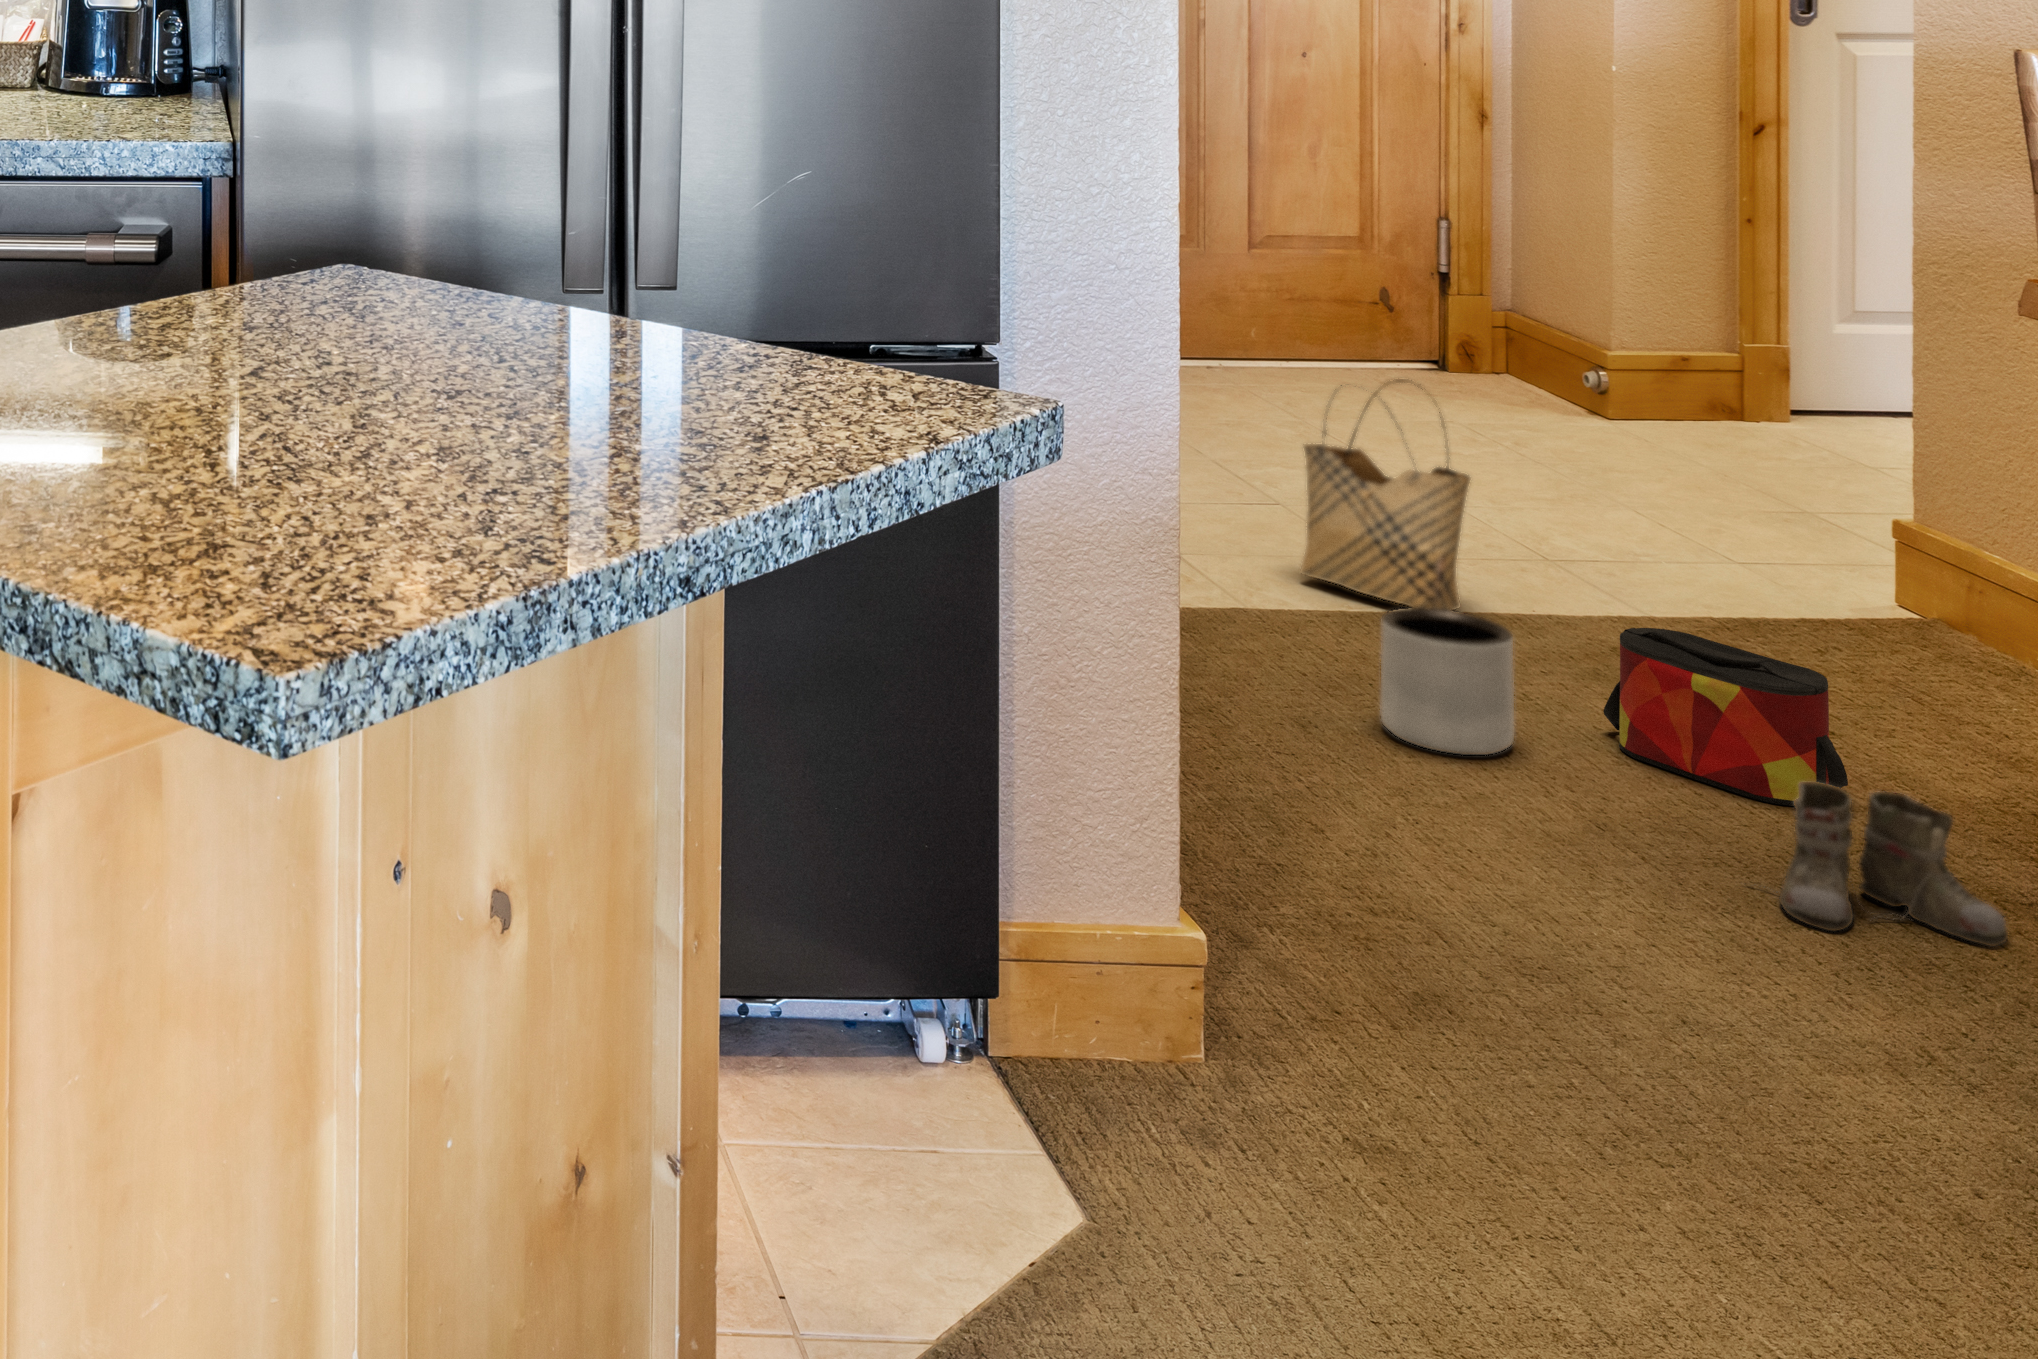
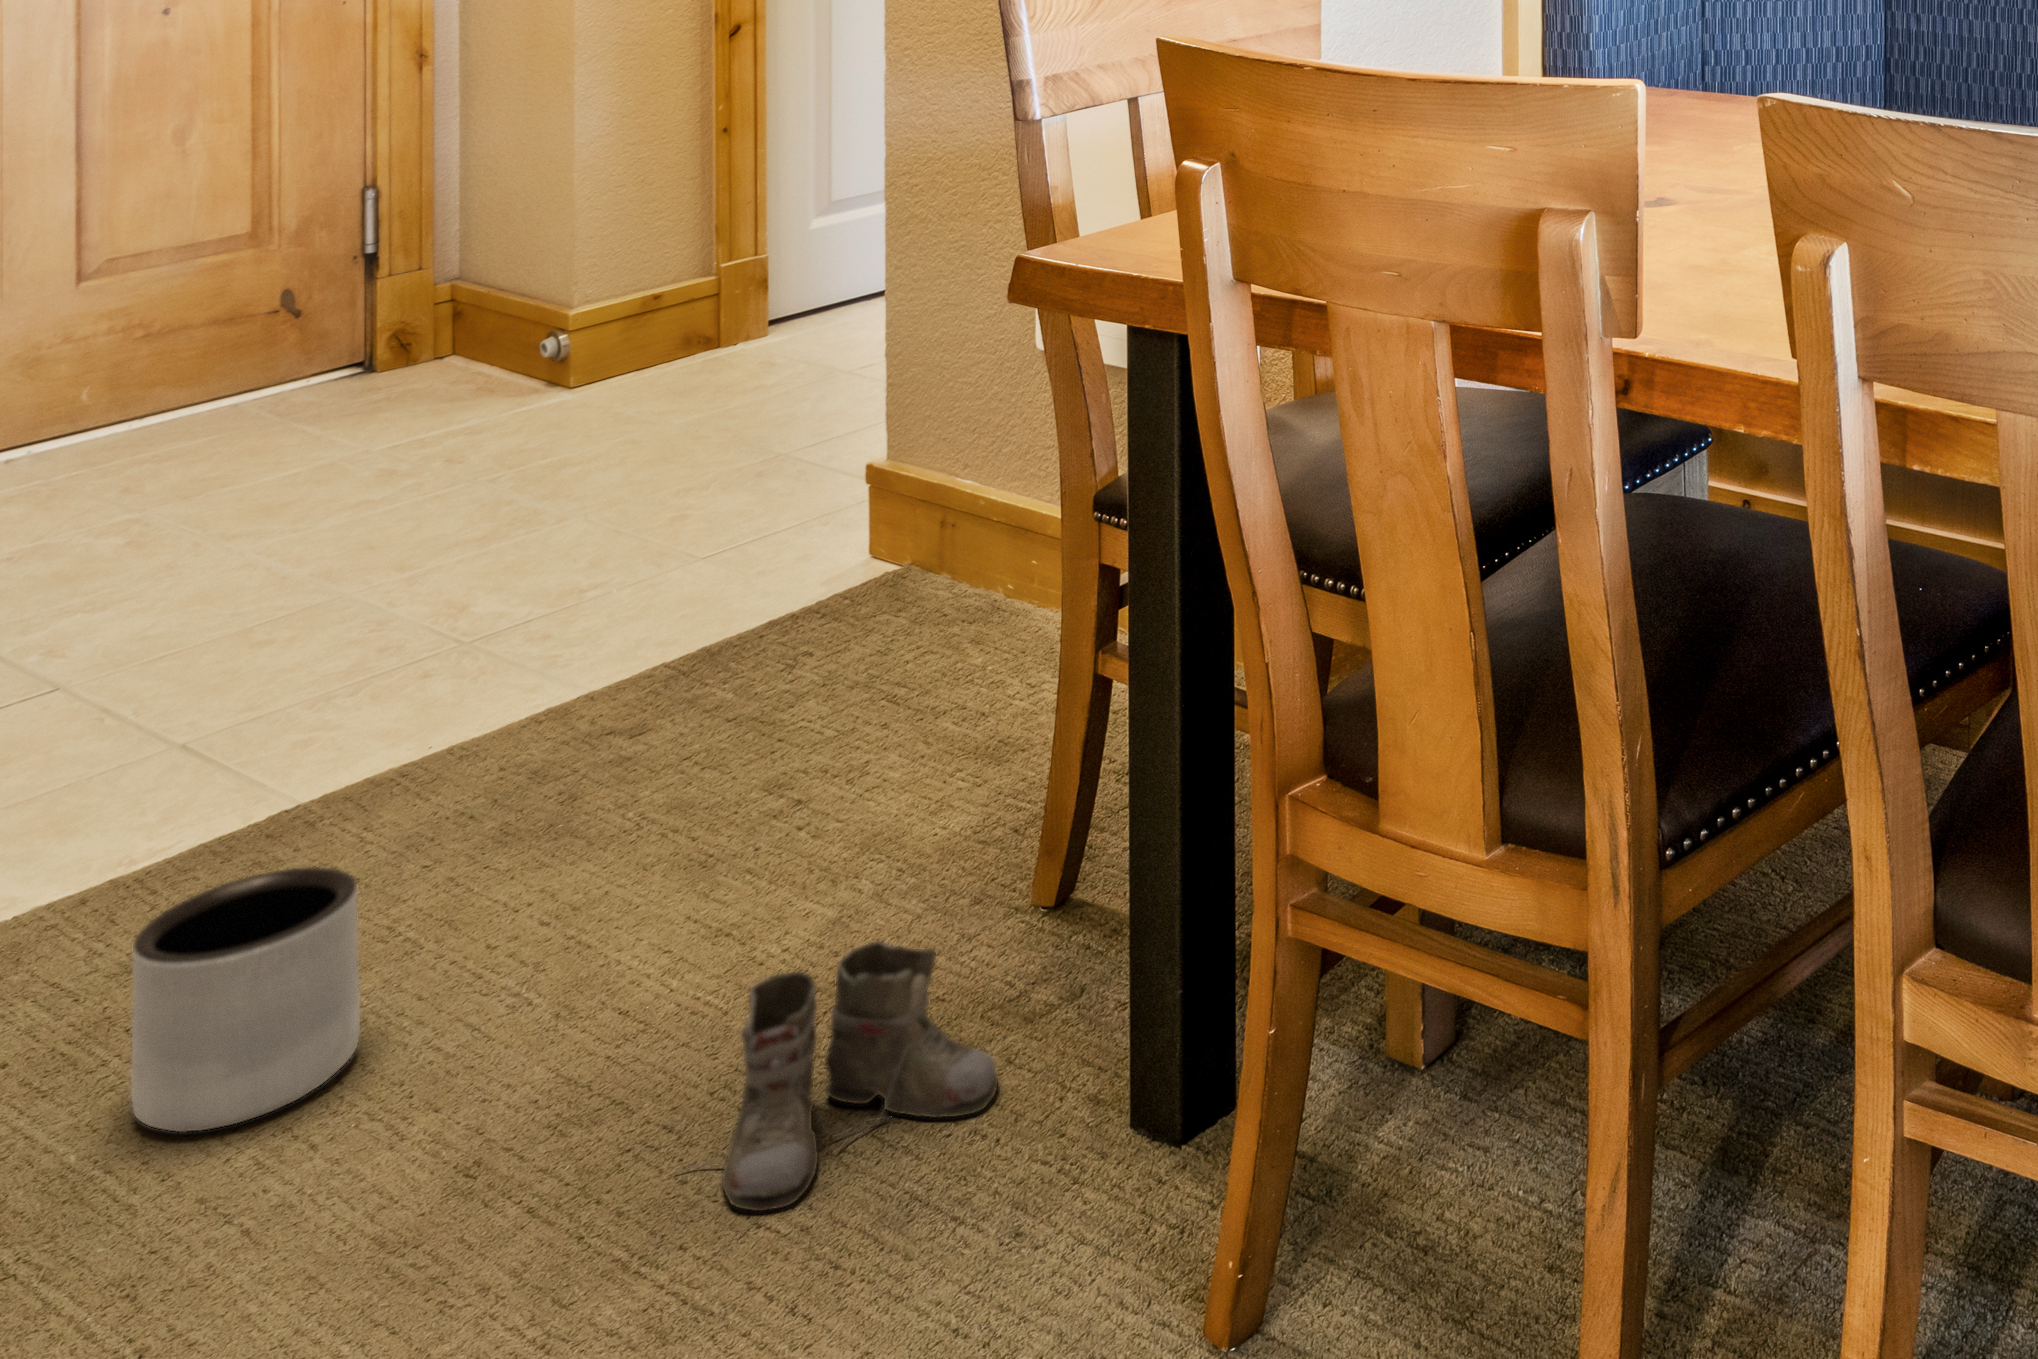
woven basket: present [1301,380,1470,610] -> none [58,483,335,827]
bag: present [1603,628,1848,806] -> none [502,766,815,982]

